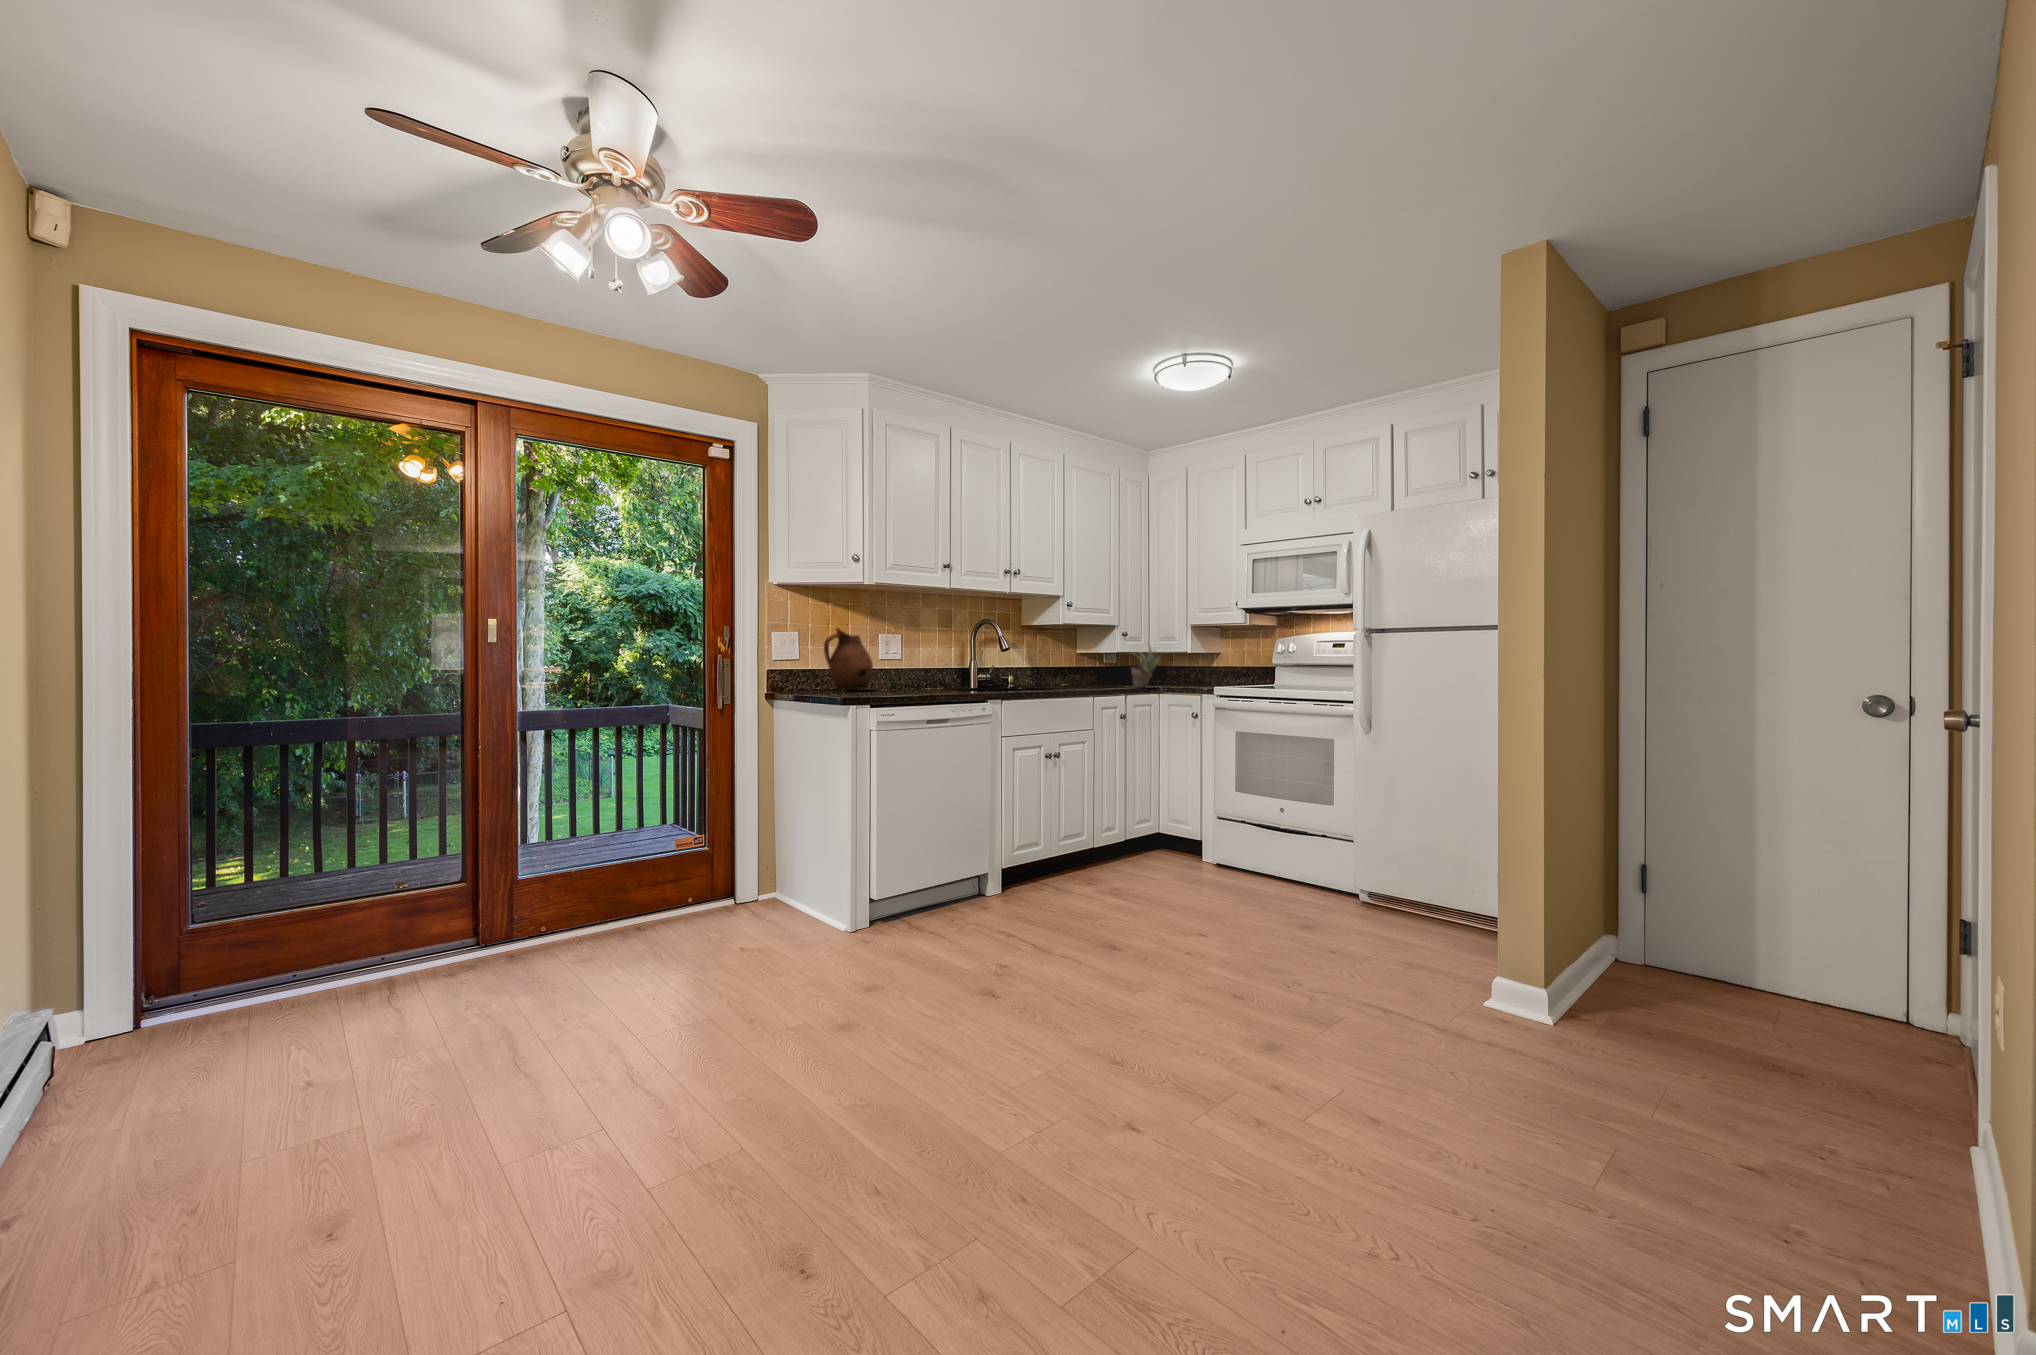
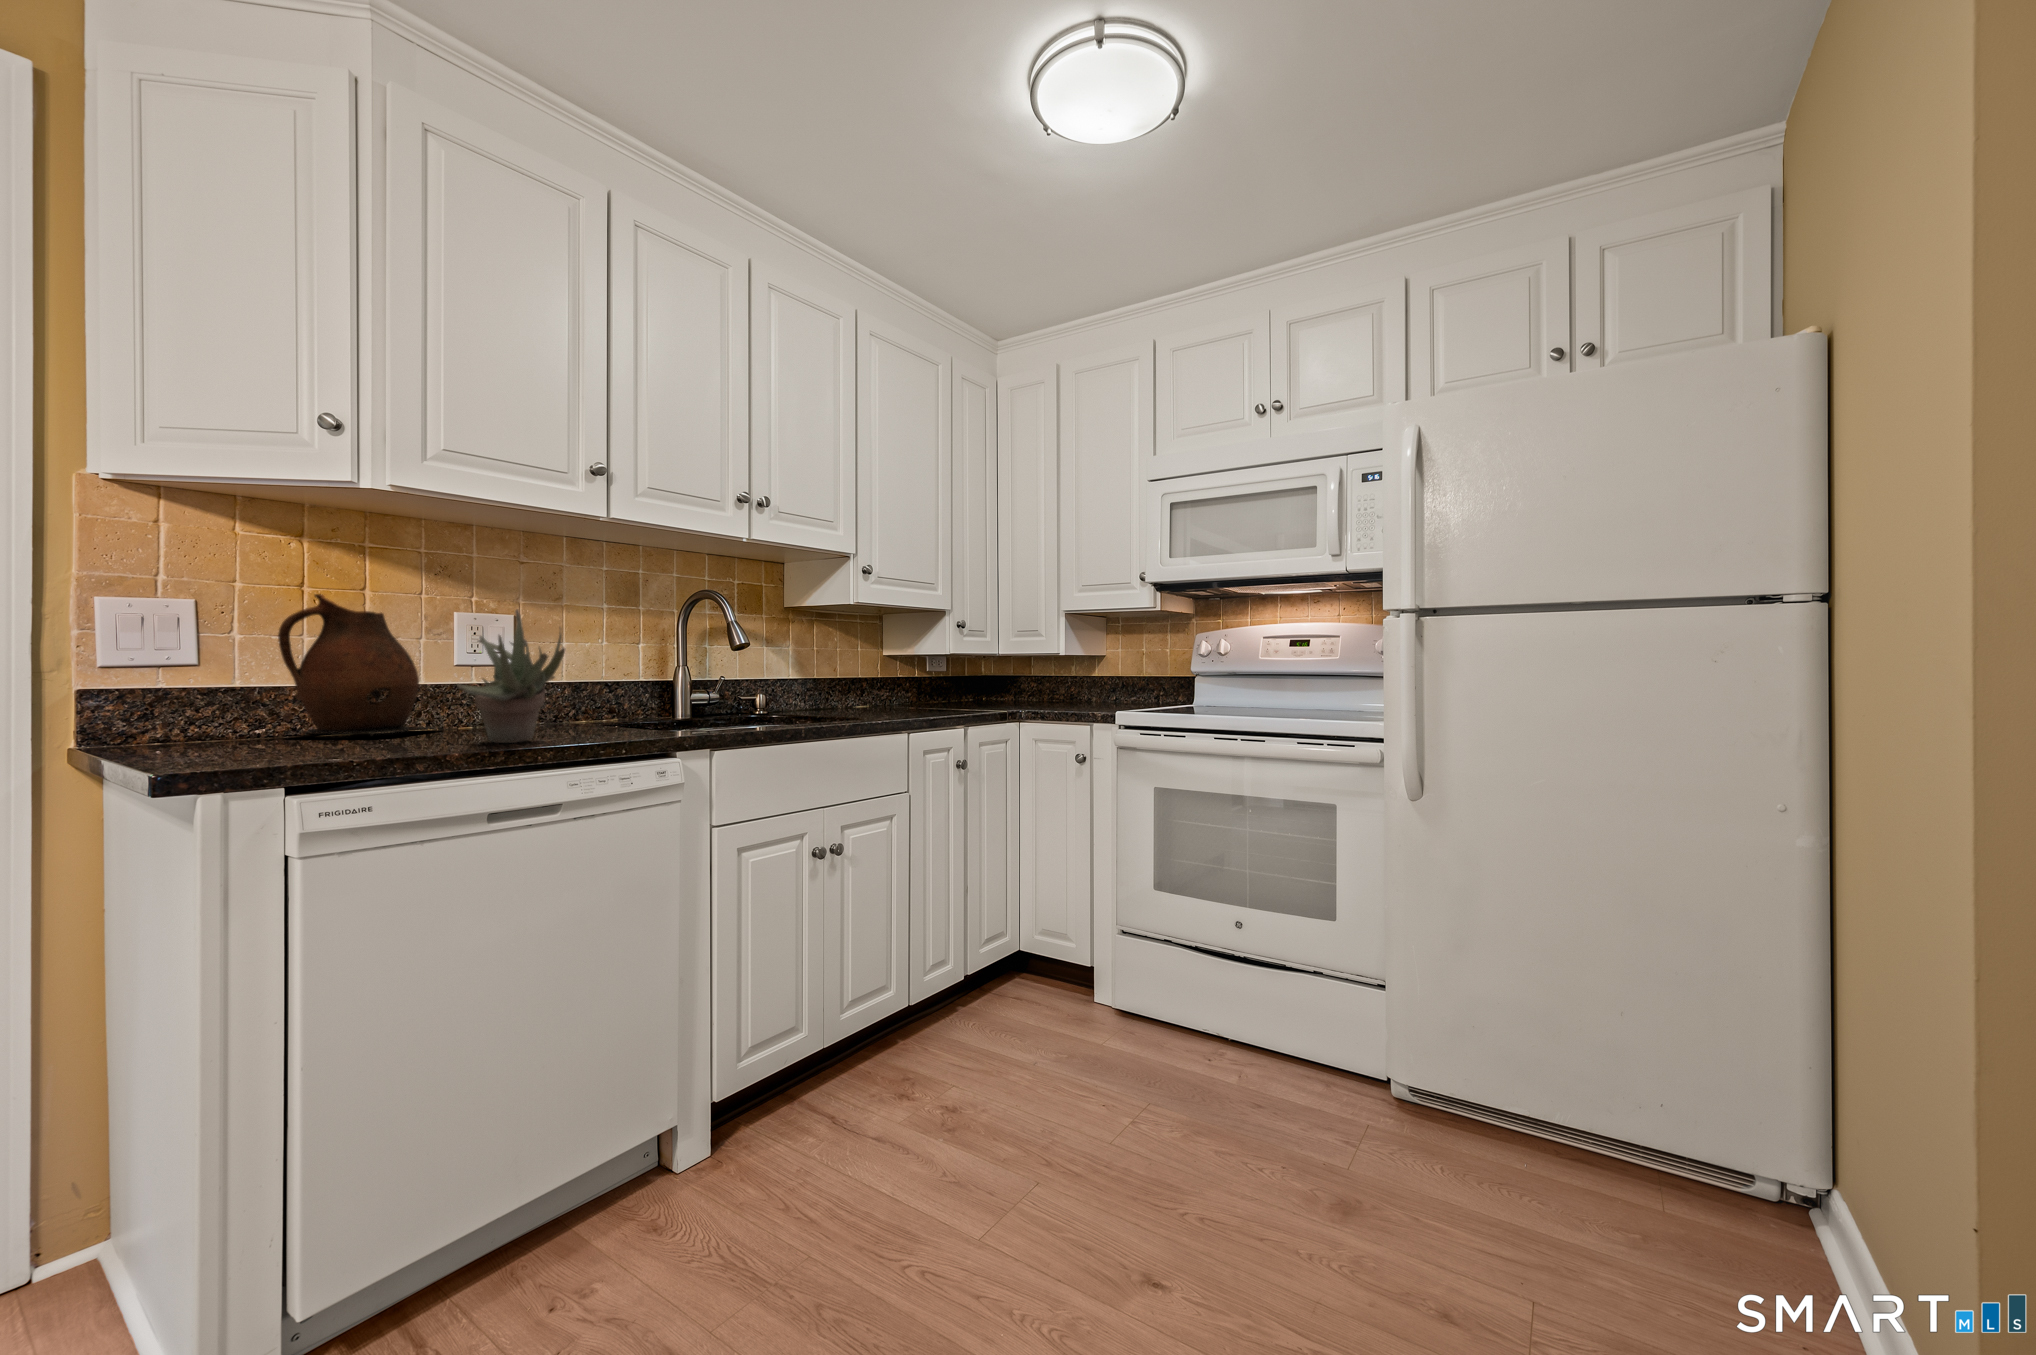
succulent plant: present [1131,645,1160,688] -> present [457,610,565,743]

